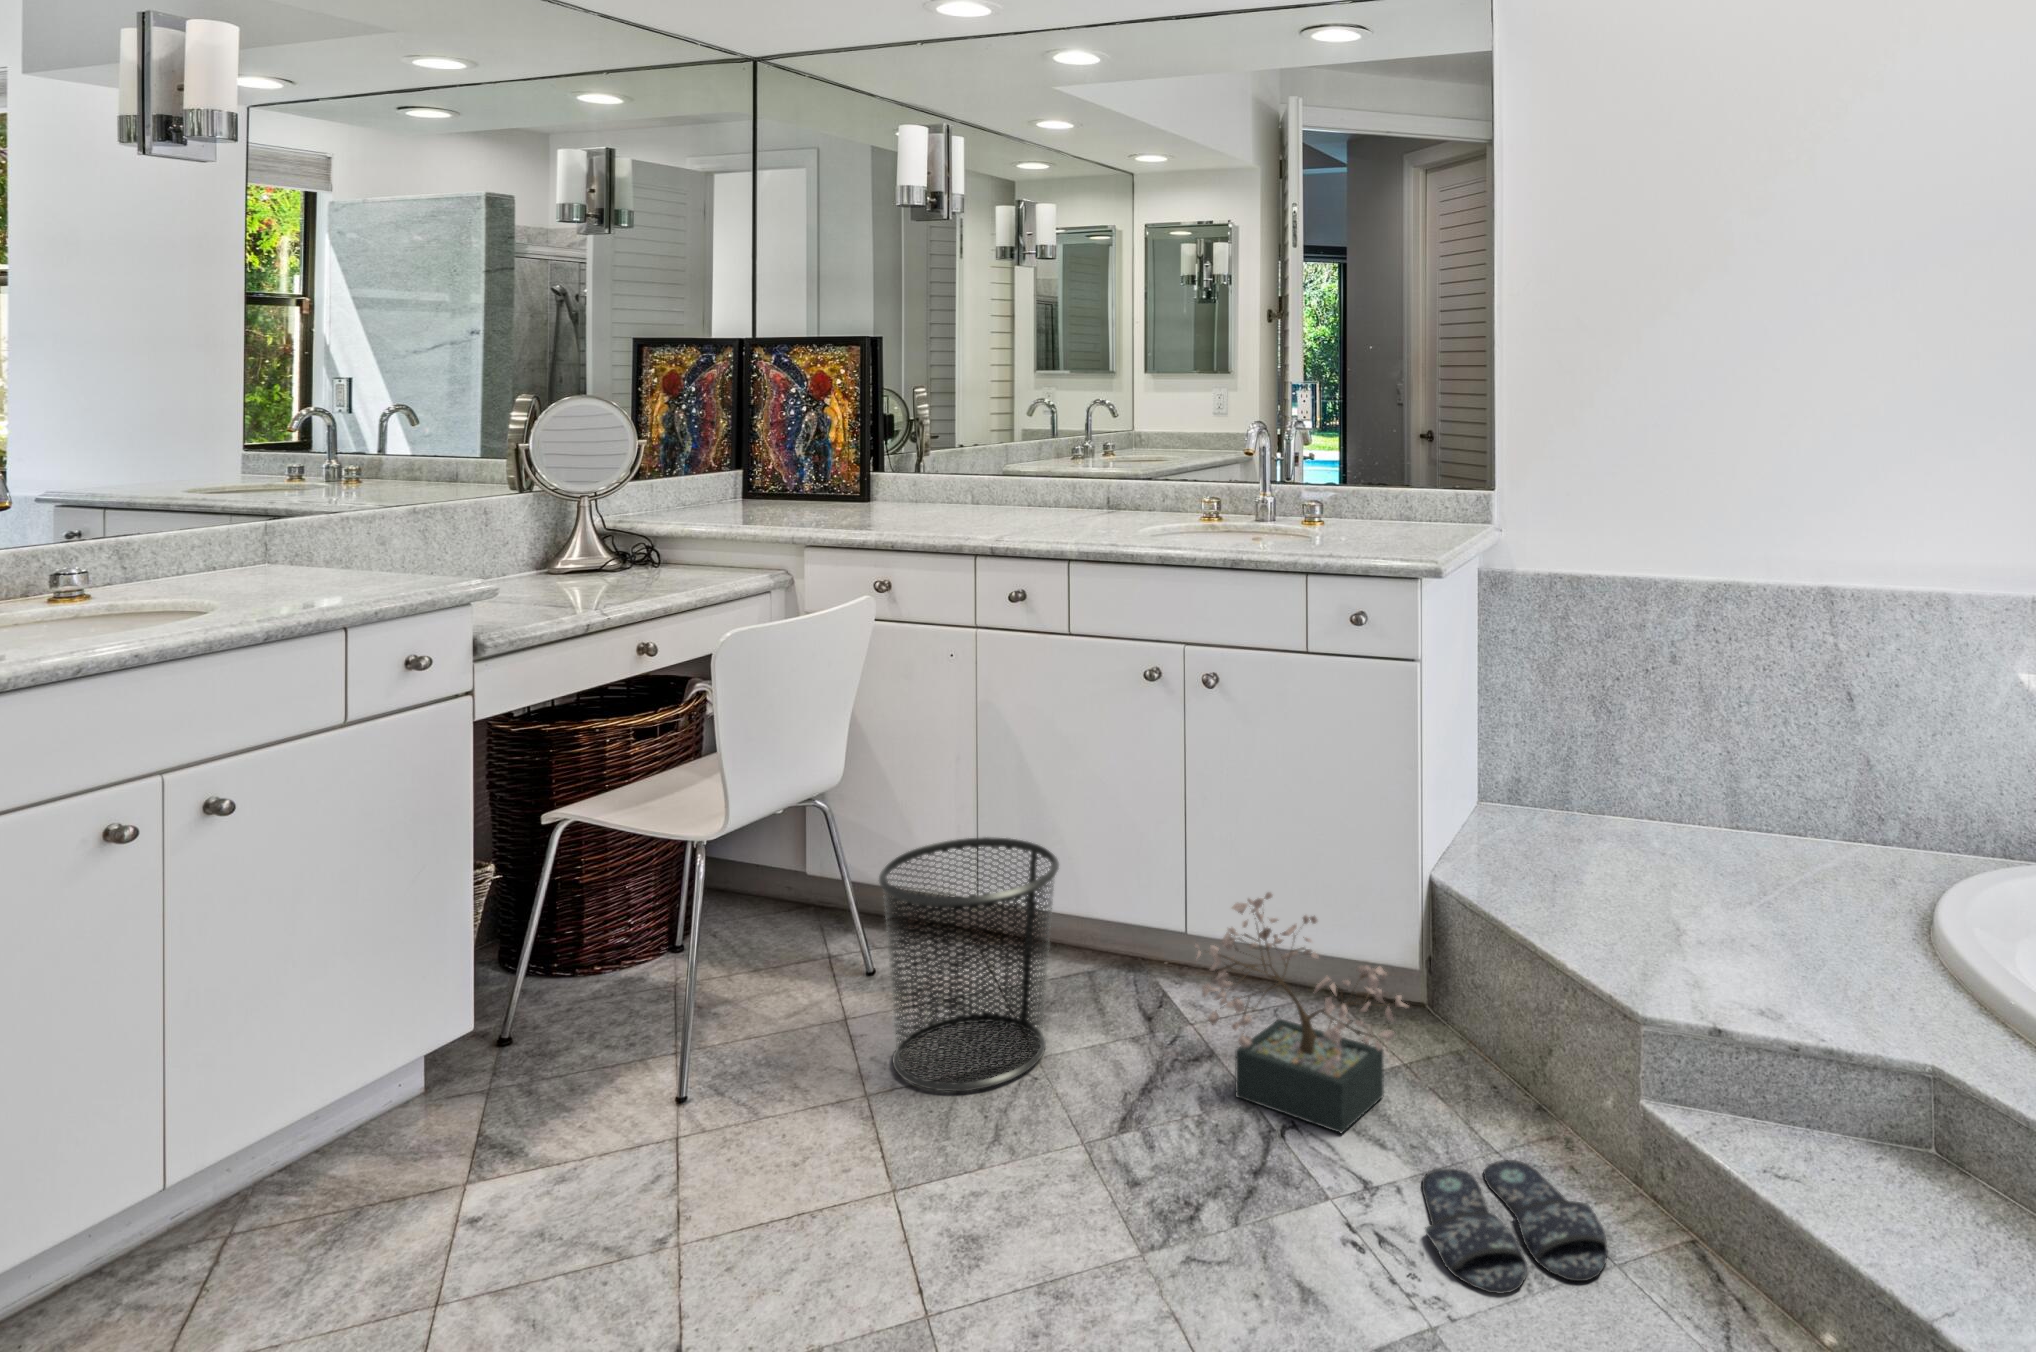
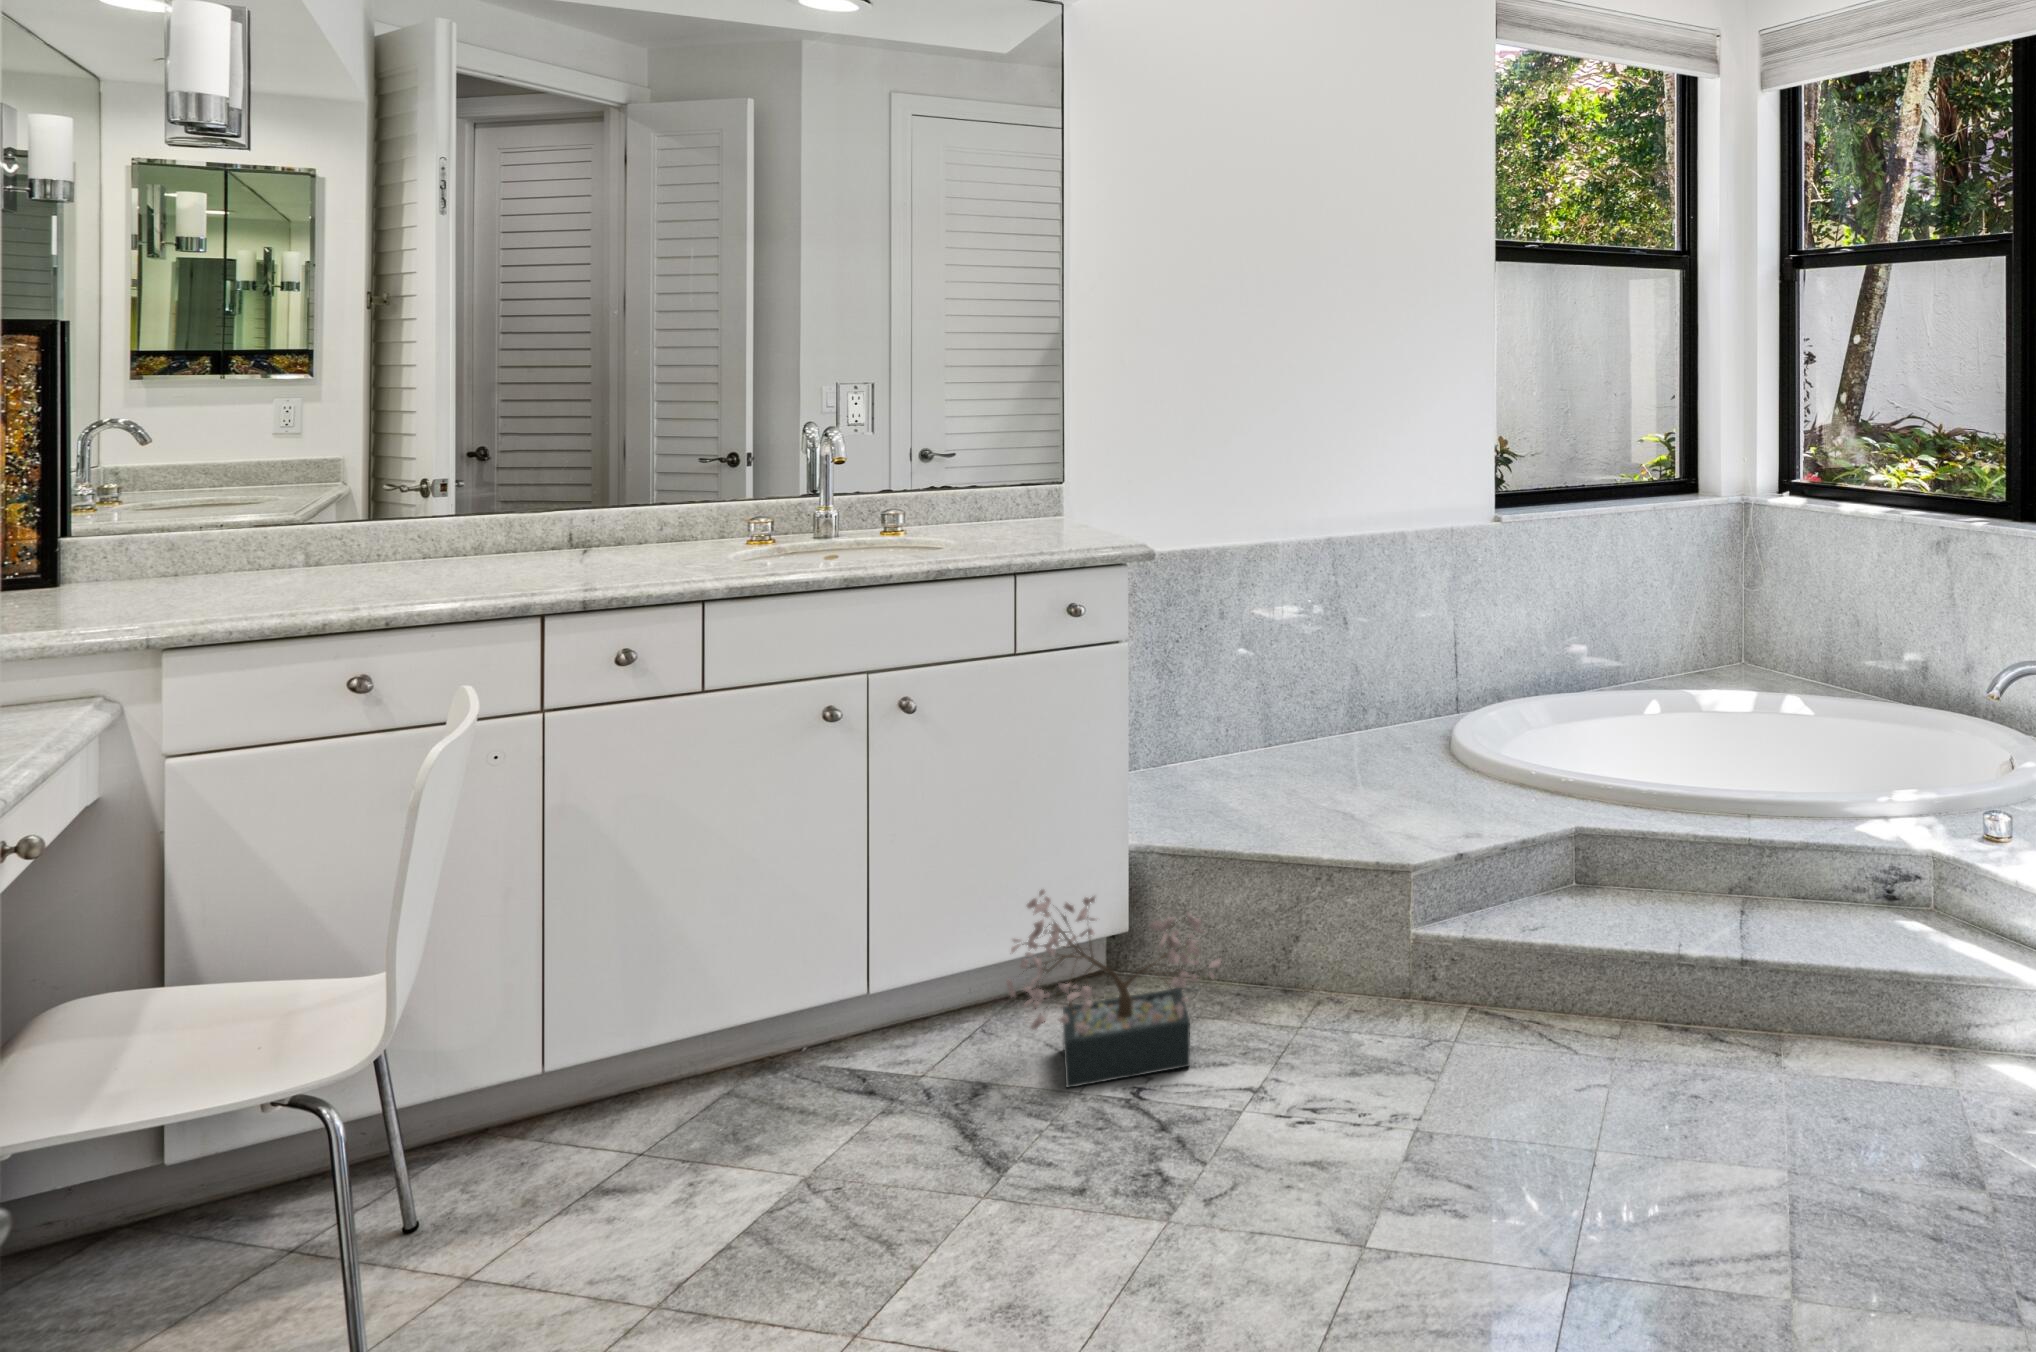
waste bin: present [879,837,1059,1091] -> none [611,927,853,1249]
slippers: present [1422,1160,1608,1293] -> none [1284,1018,1460,1100]

